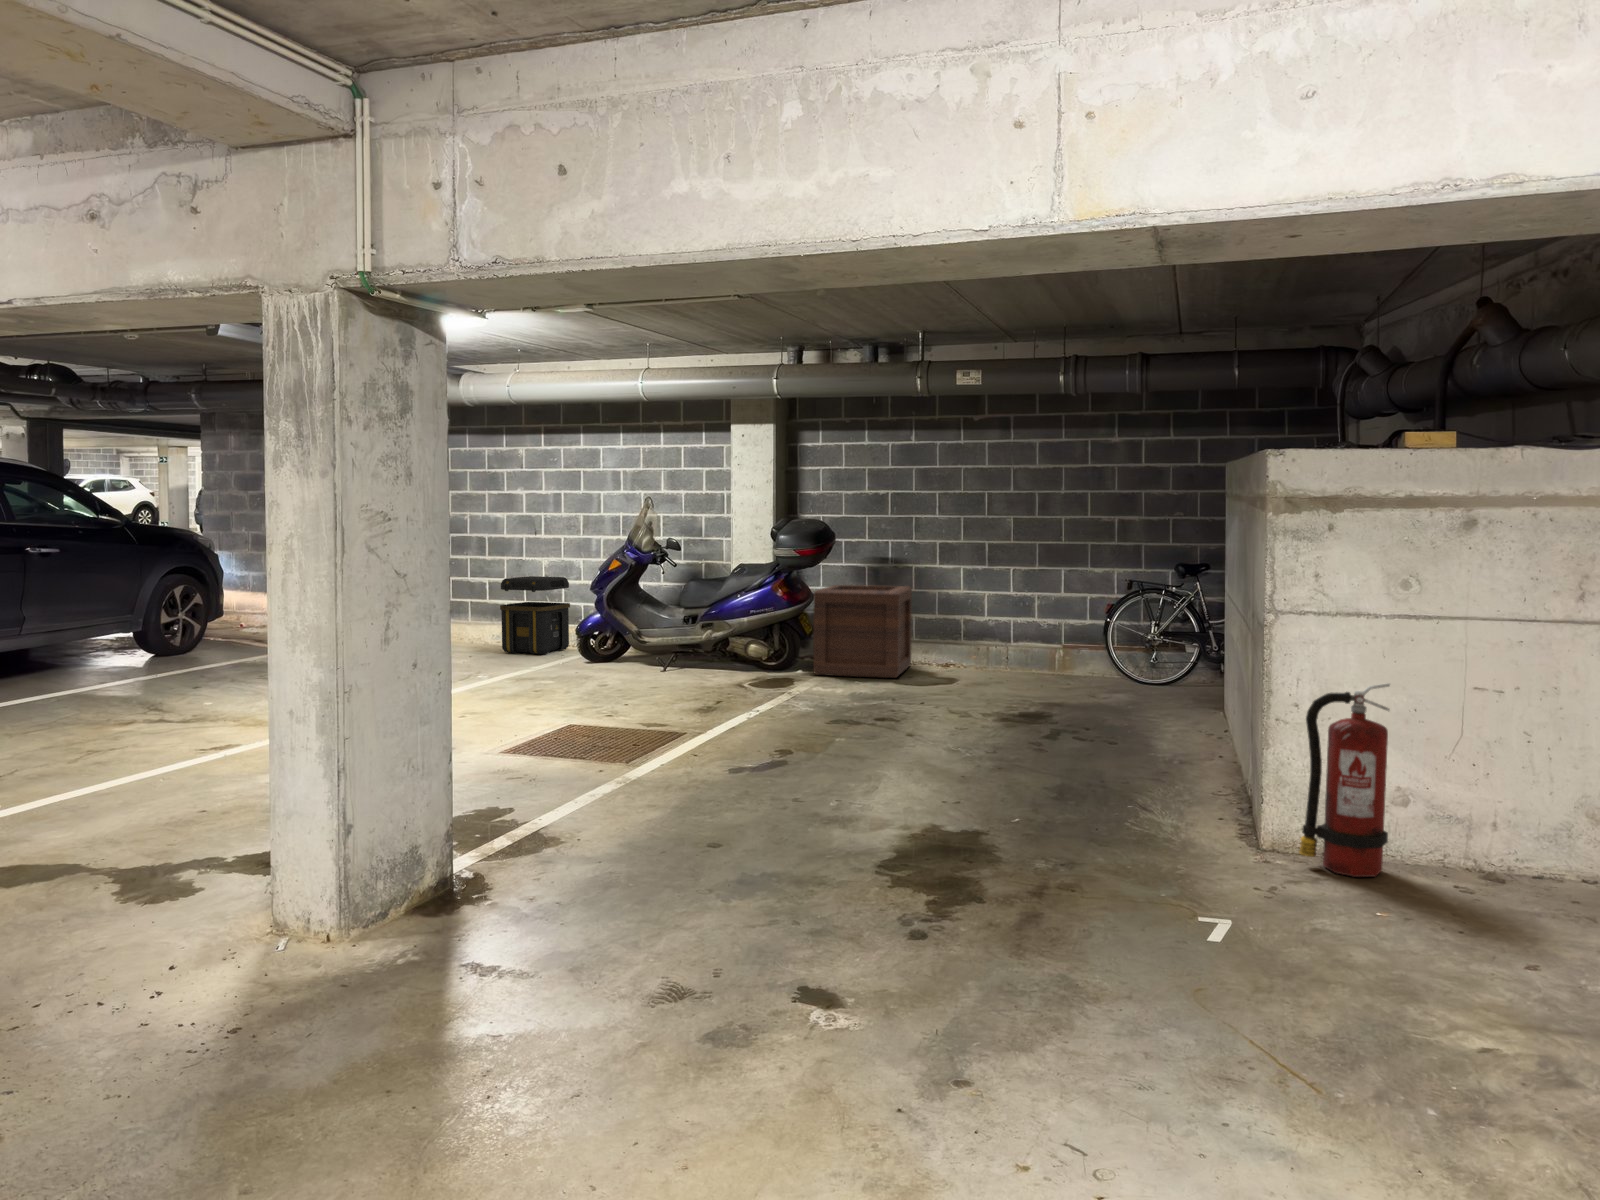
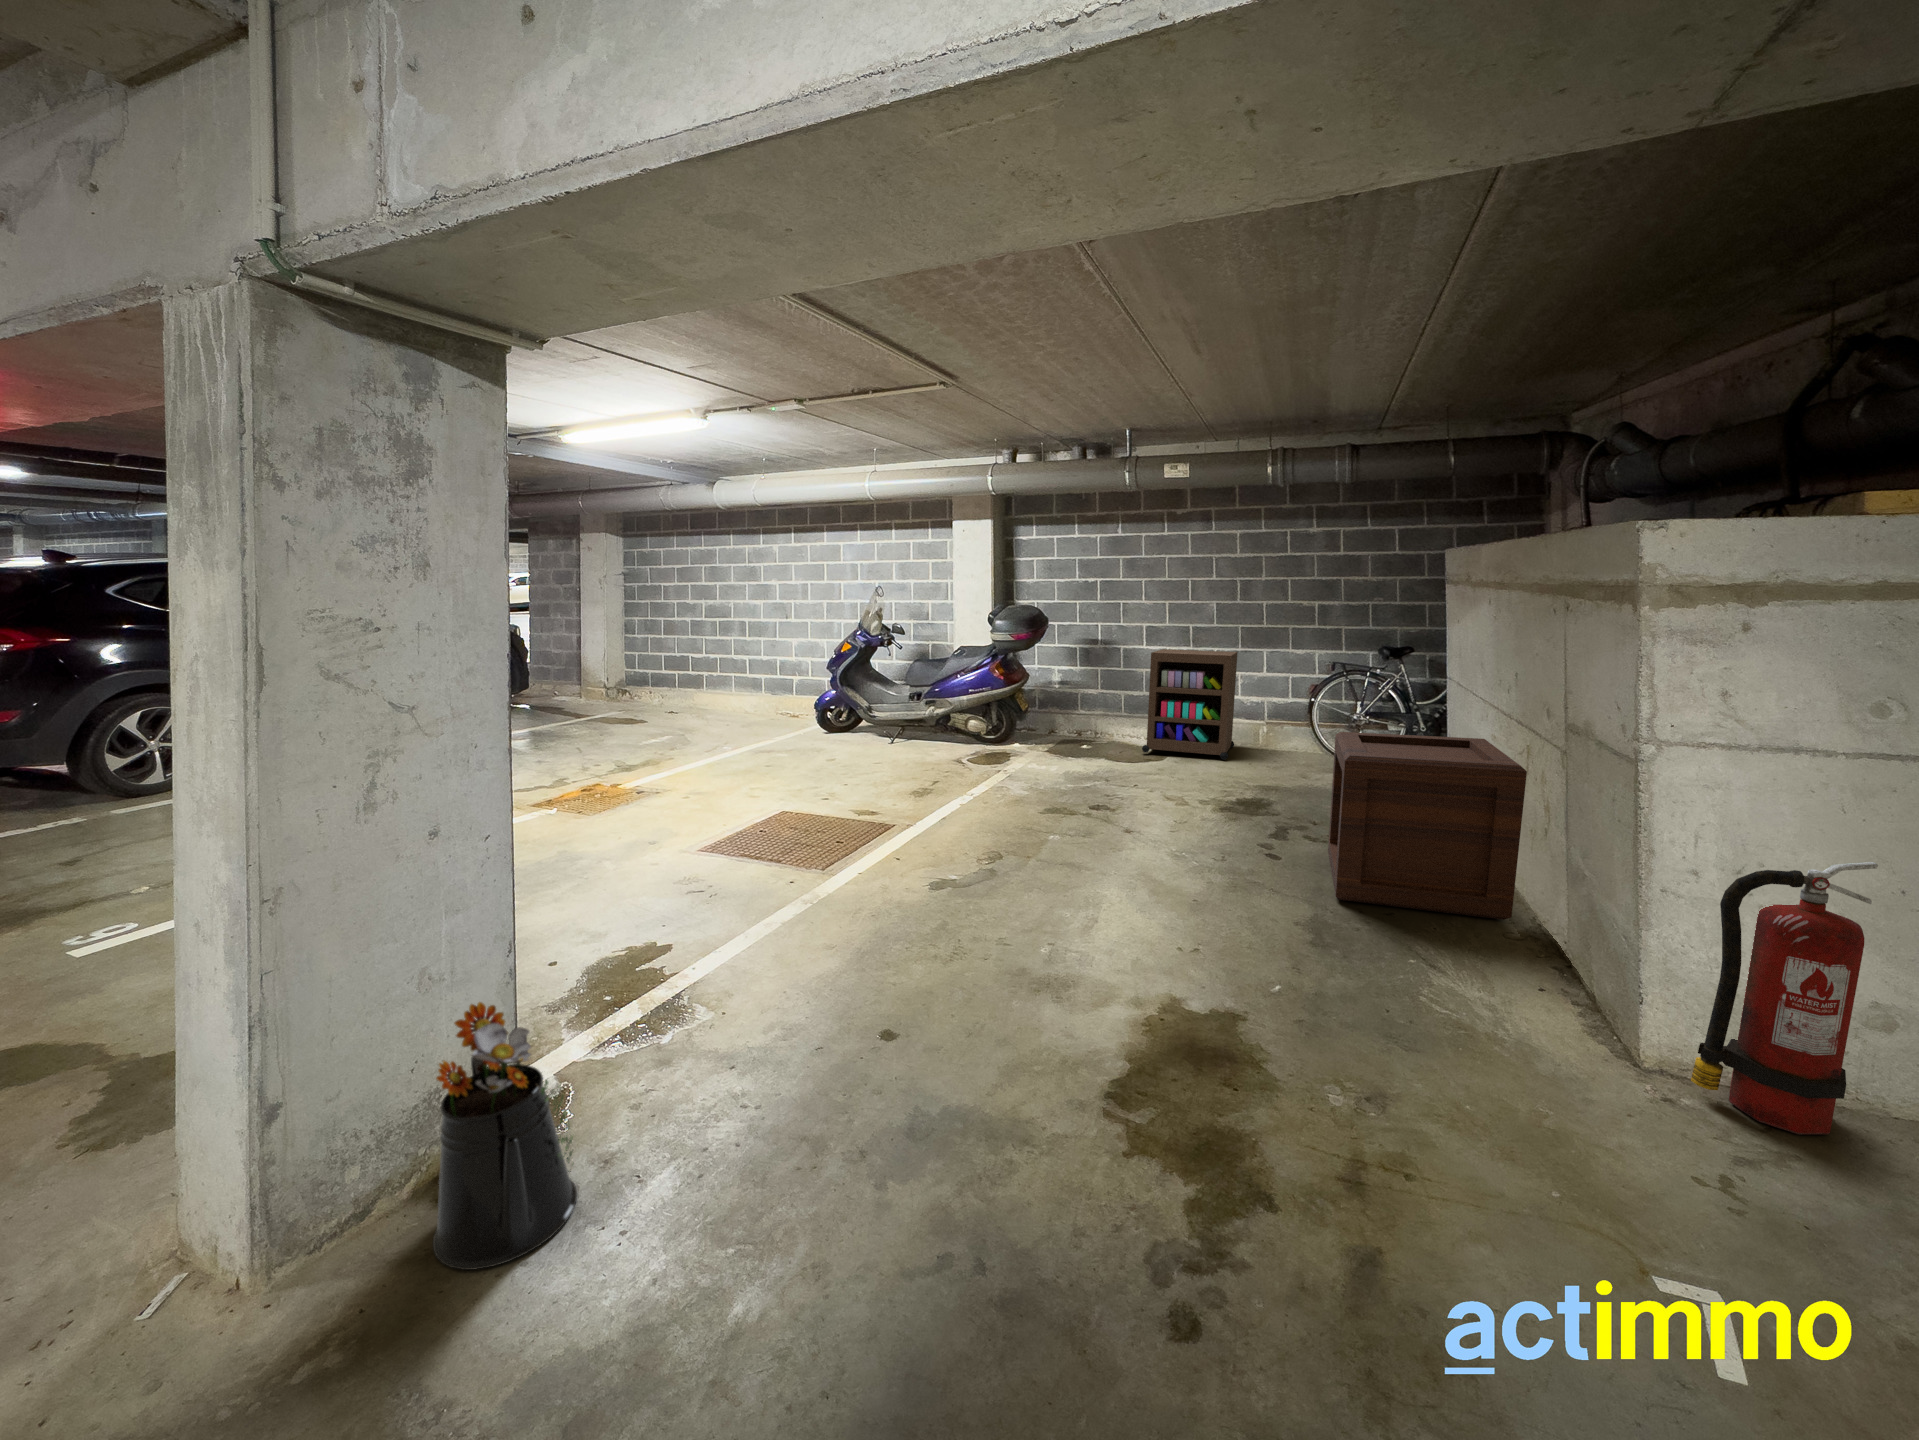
storage cabinet: none [936,567,1036,682] -> present [1142,649,1238,760]
toolbox: present [500,576,570,654] -> none [758,657,818,726]
wooden crate: present [813,585,912,678] -> present [1328,732,1527,920]
watering can: none [406,770,499,943] -> present [433,1002,577,1270]

